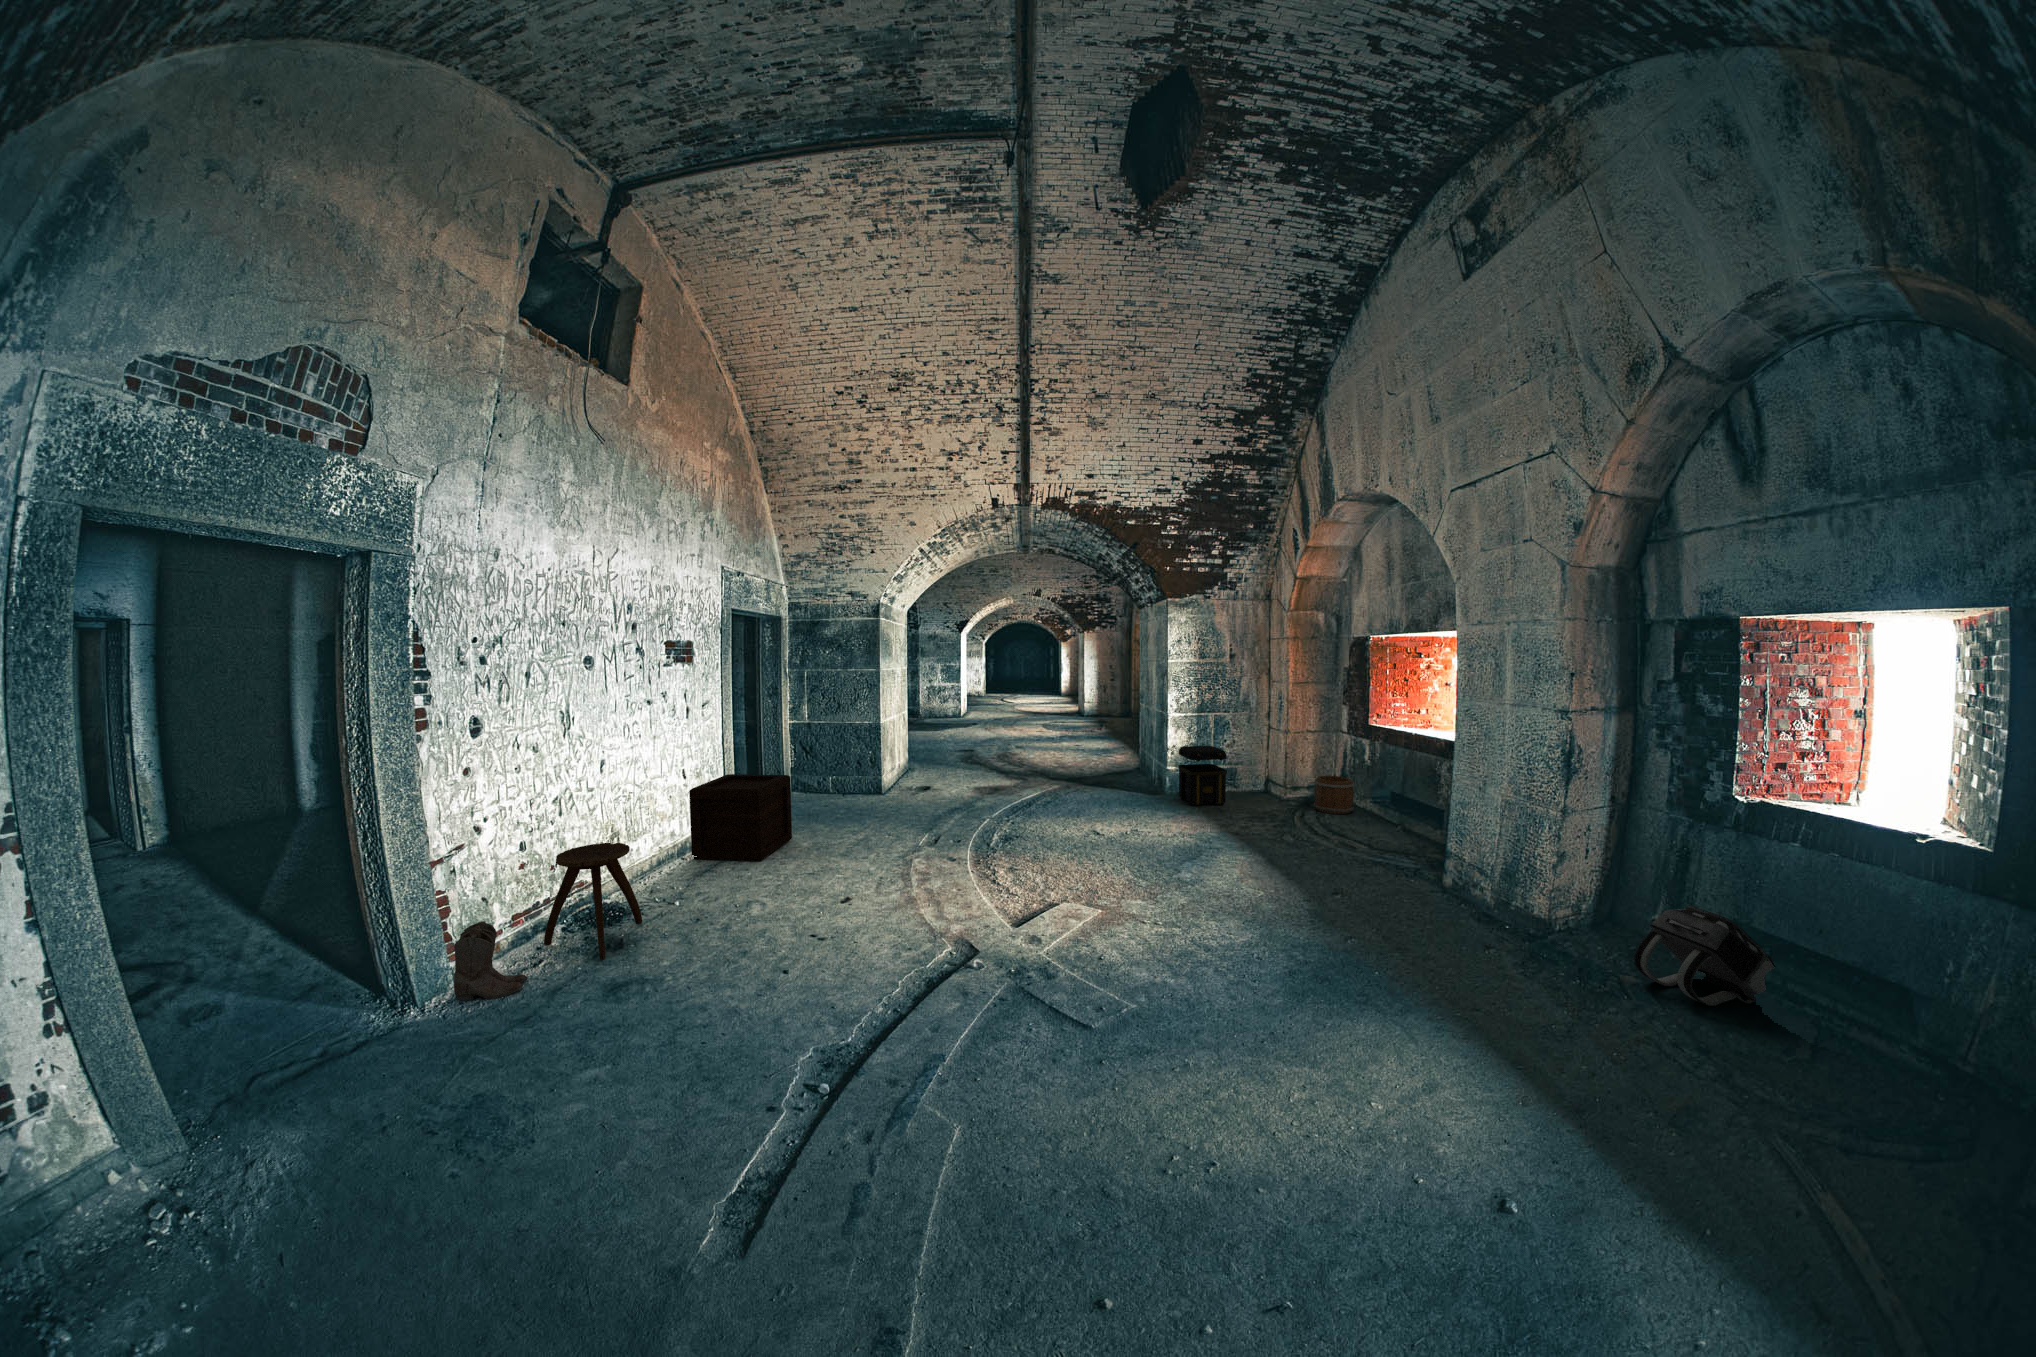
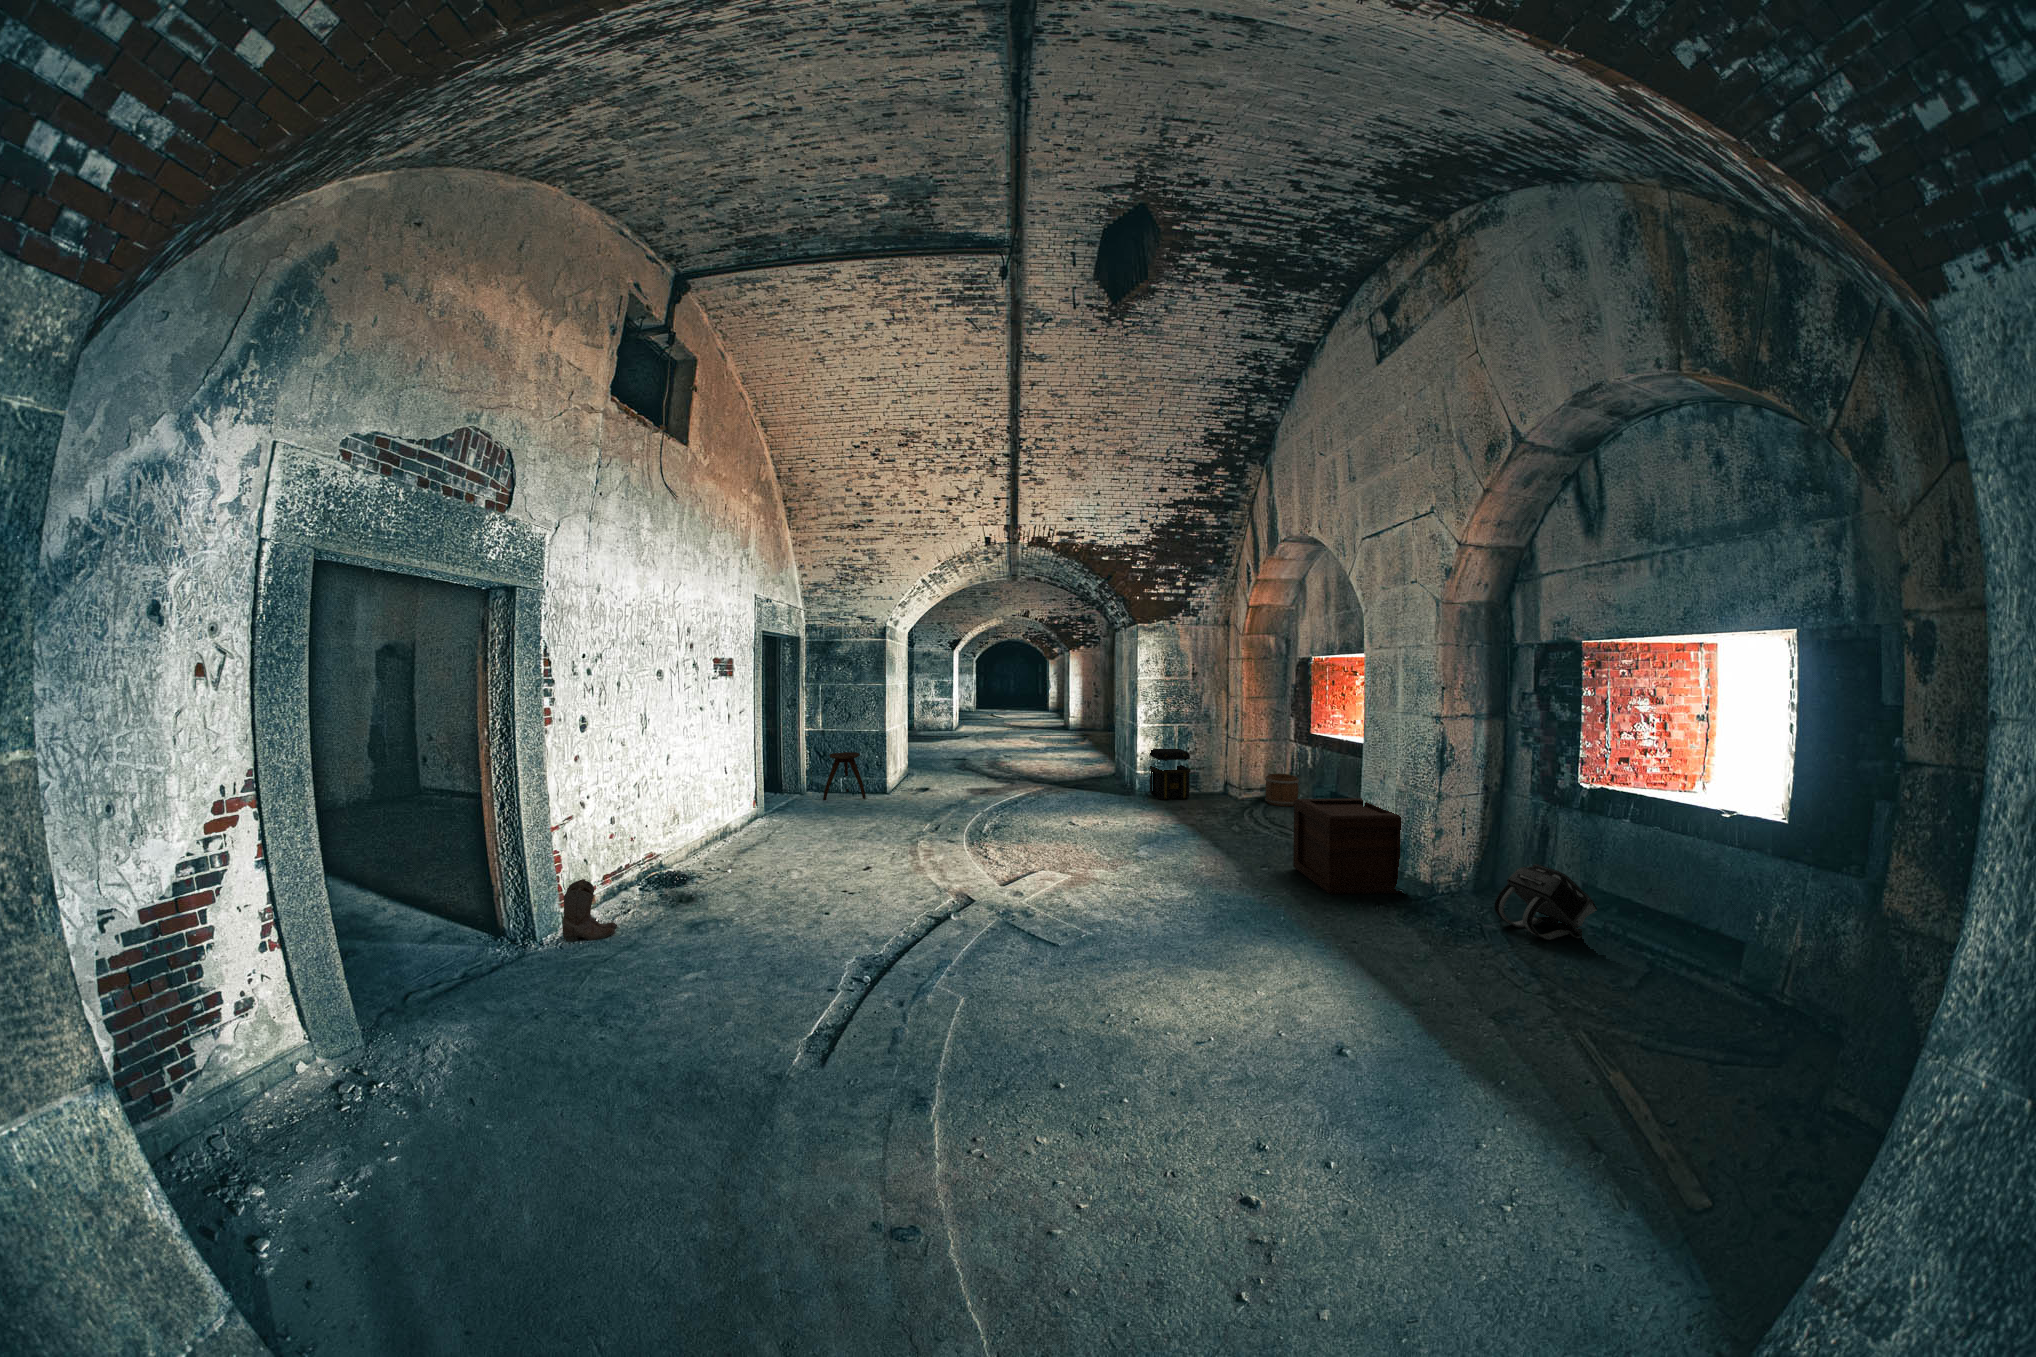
wooden crate: present [689,774,792,861] -> present [1293,798,1402,894]
stool: present [544,843,642,960] -> present [823,752,866,800]

